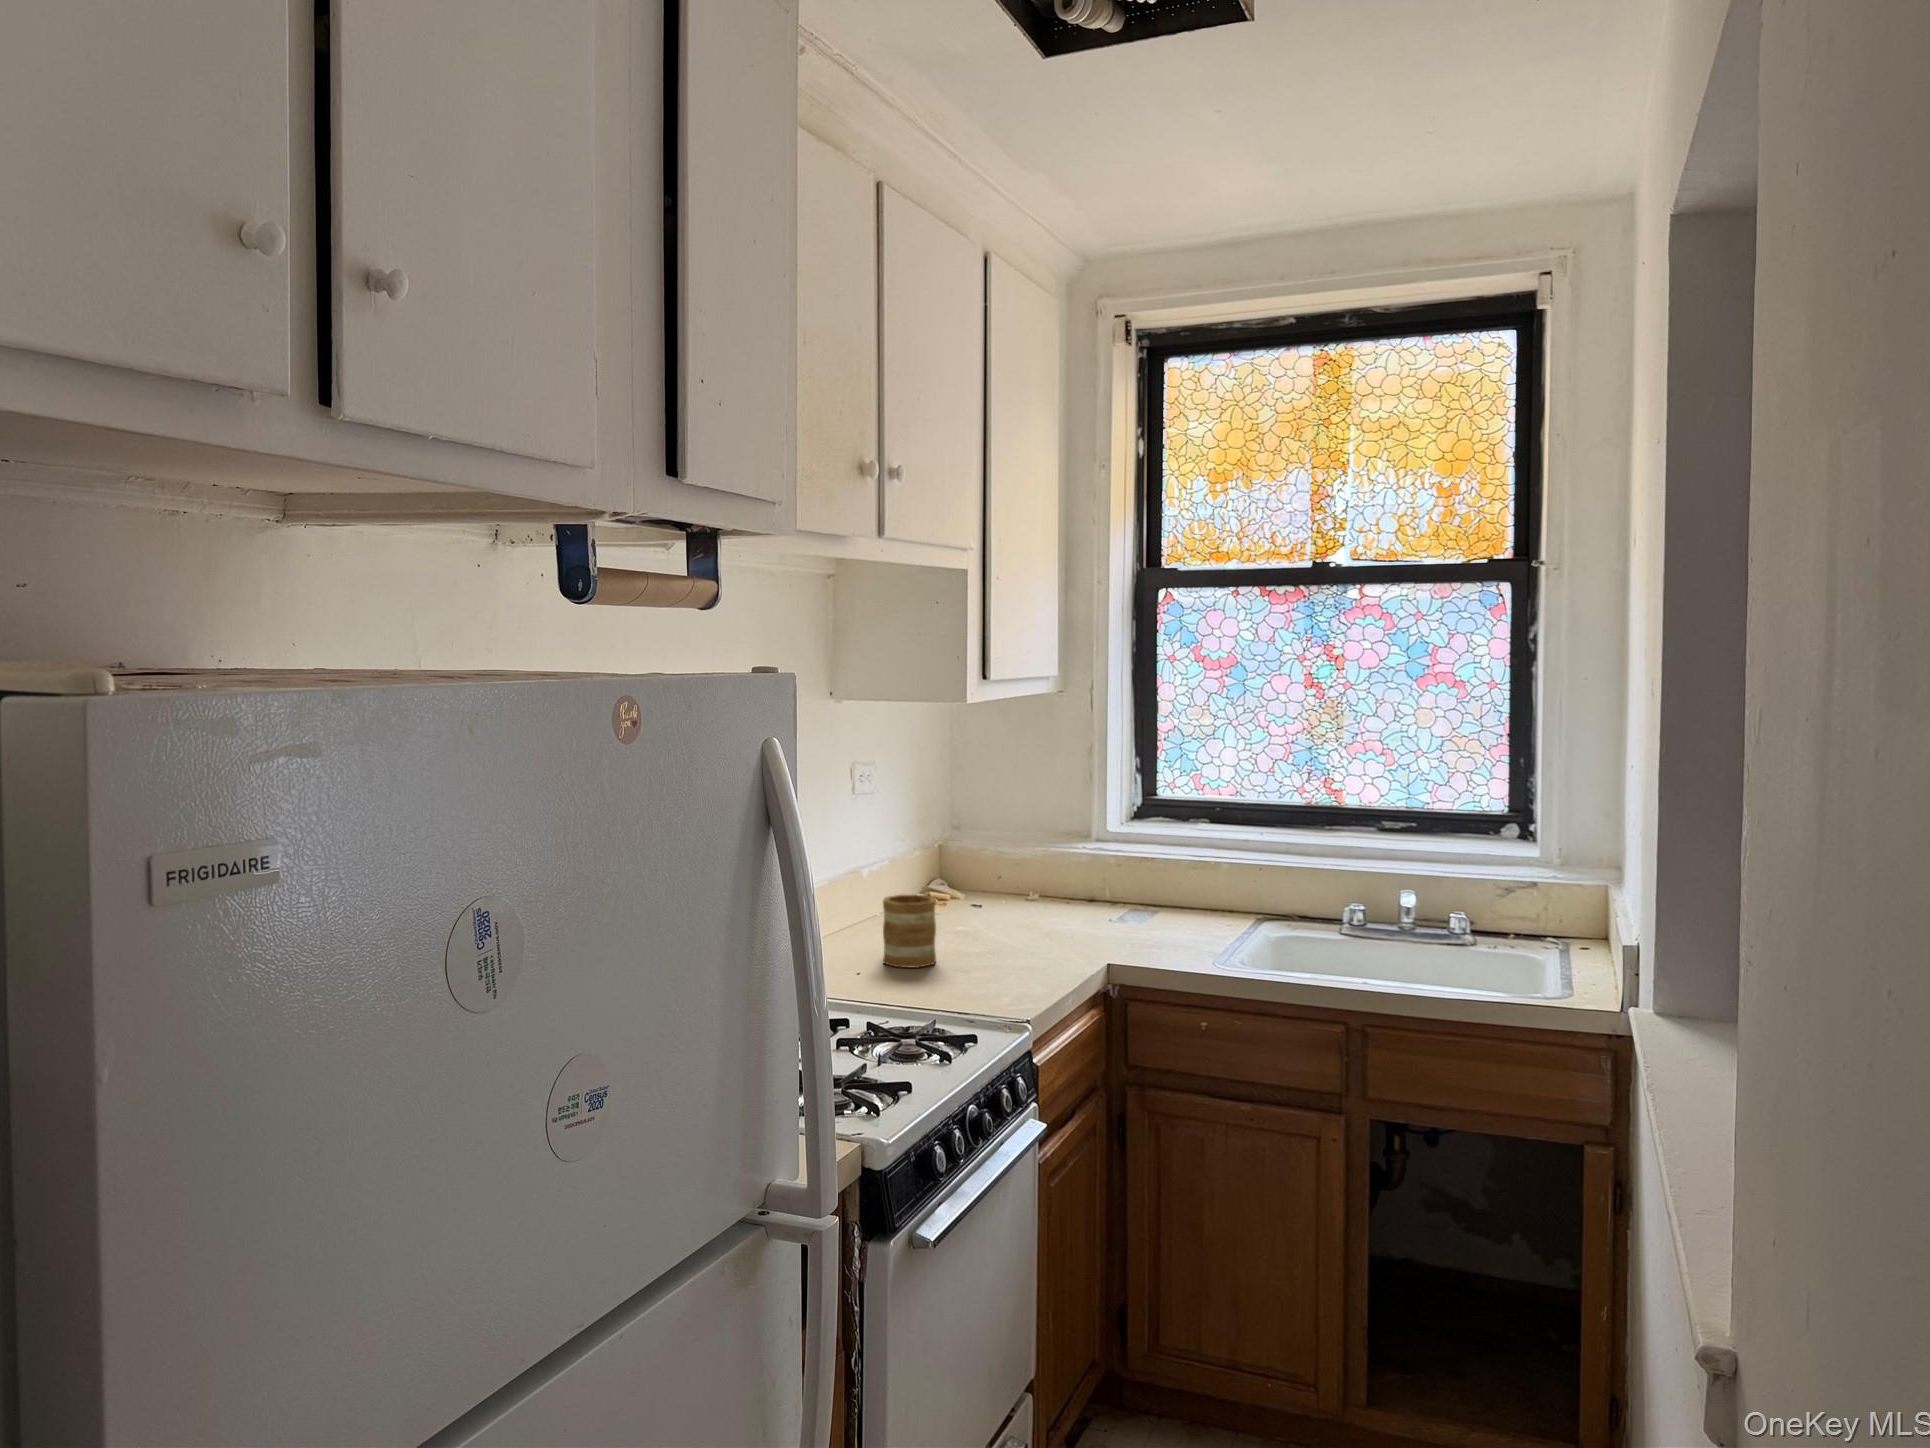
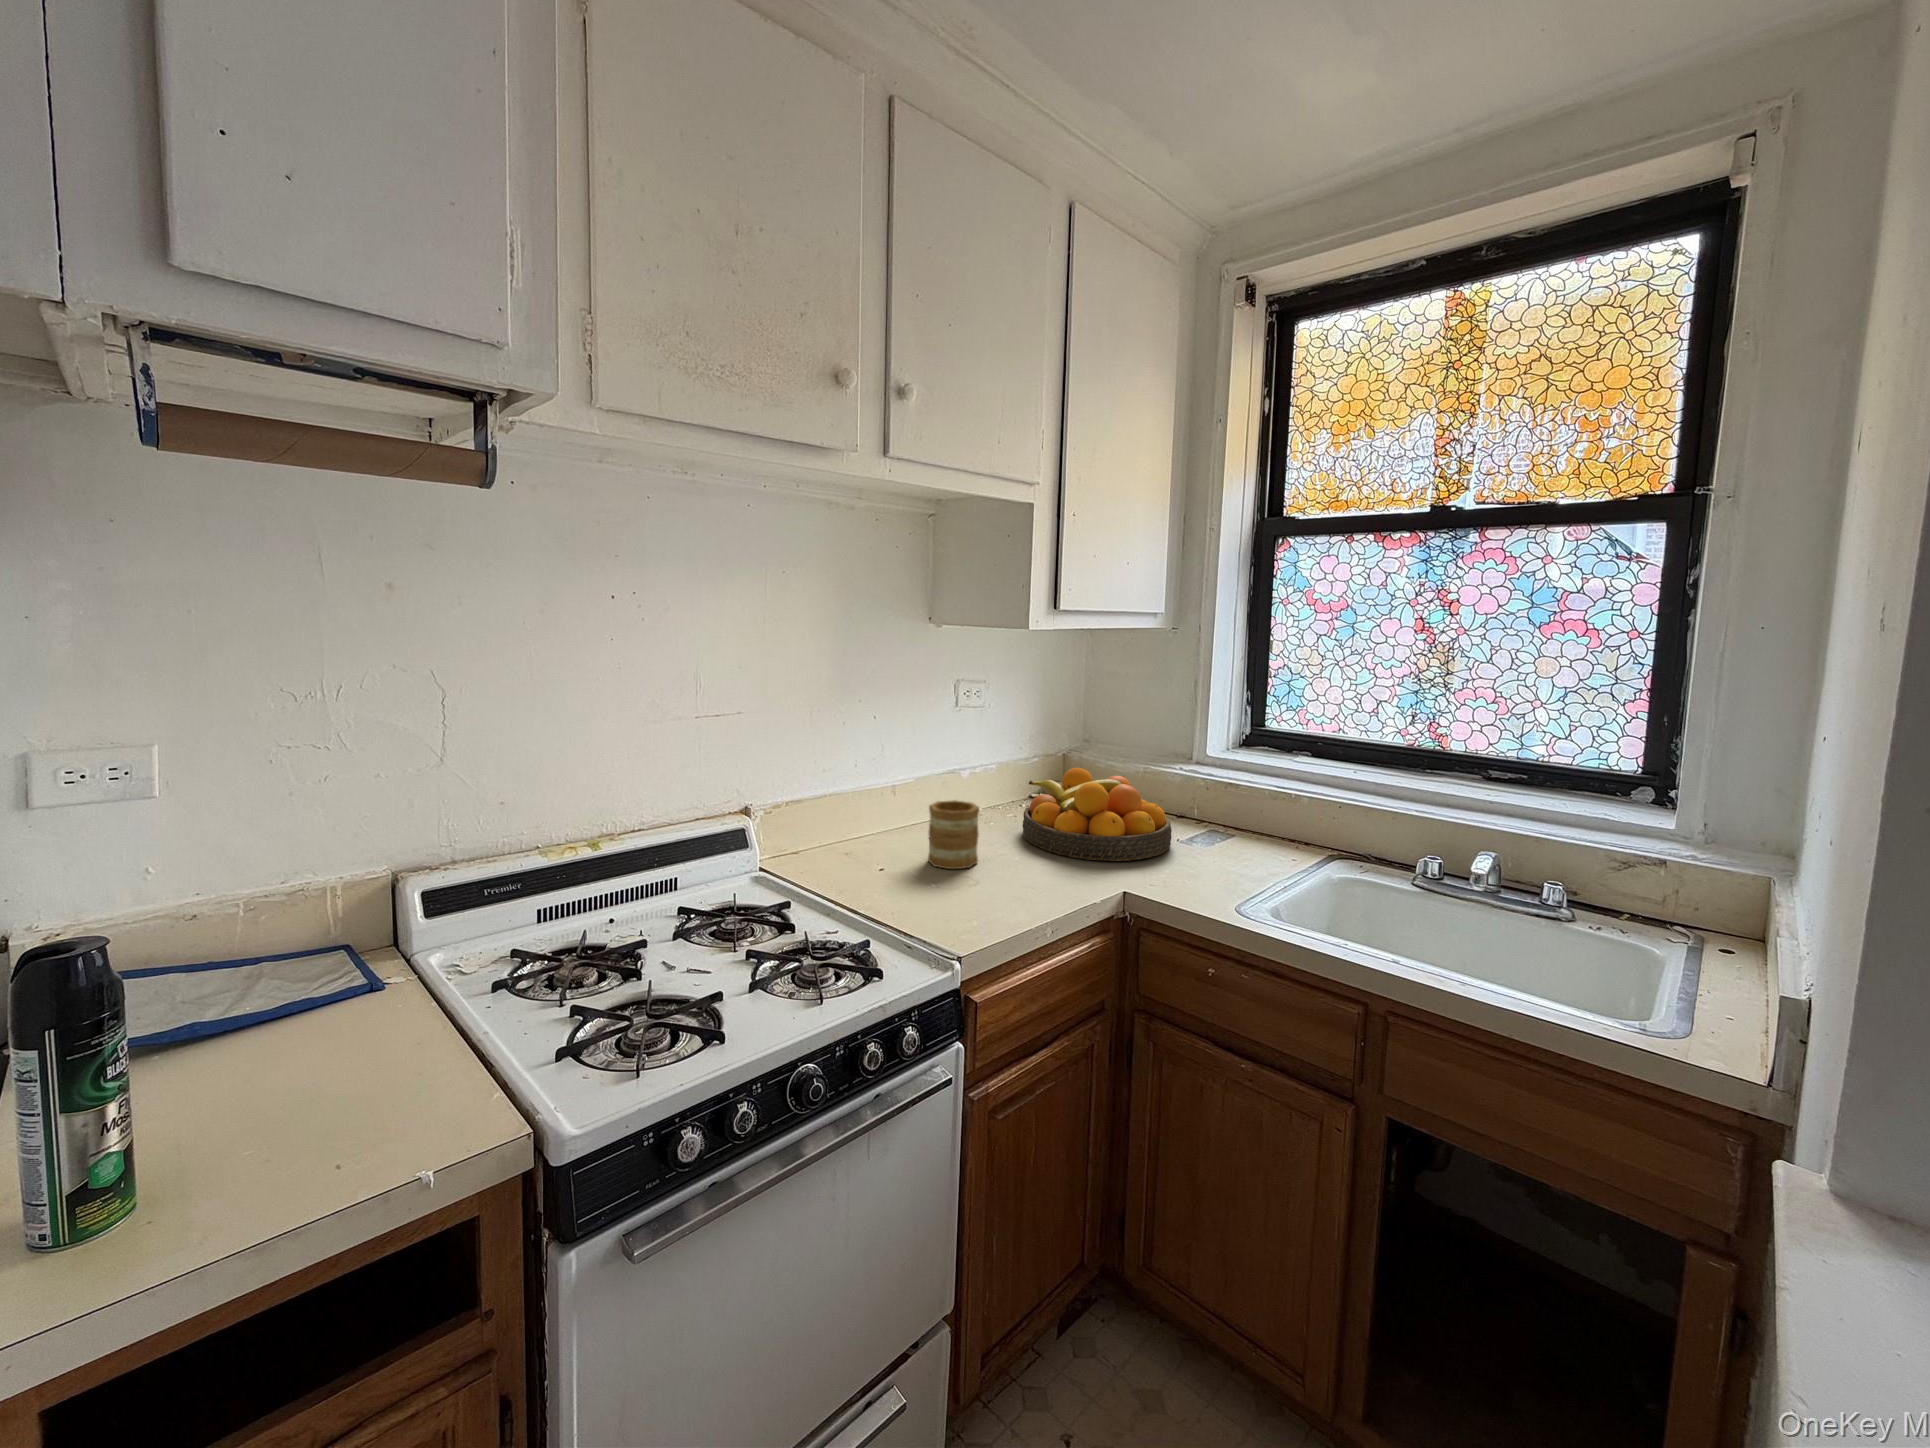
fruit bowl: none [942,853,1108,946] -> present [1023,768,1172,861]

